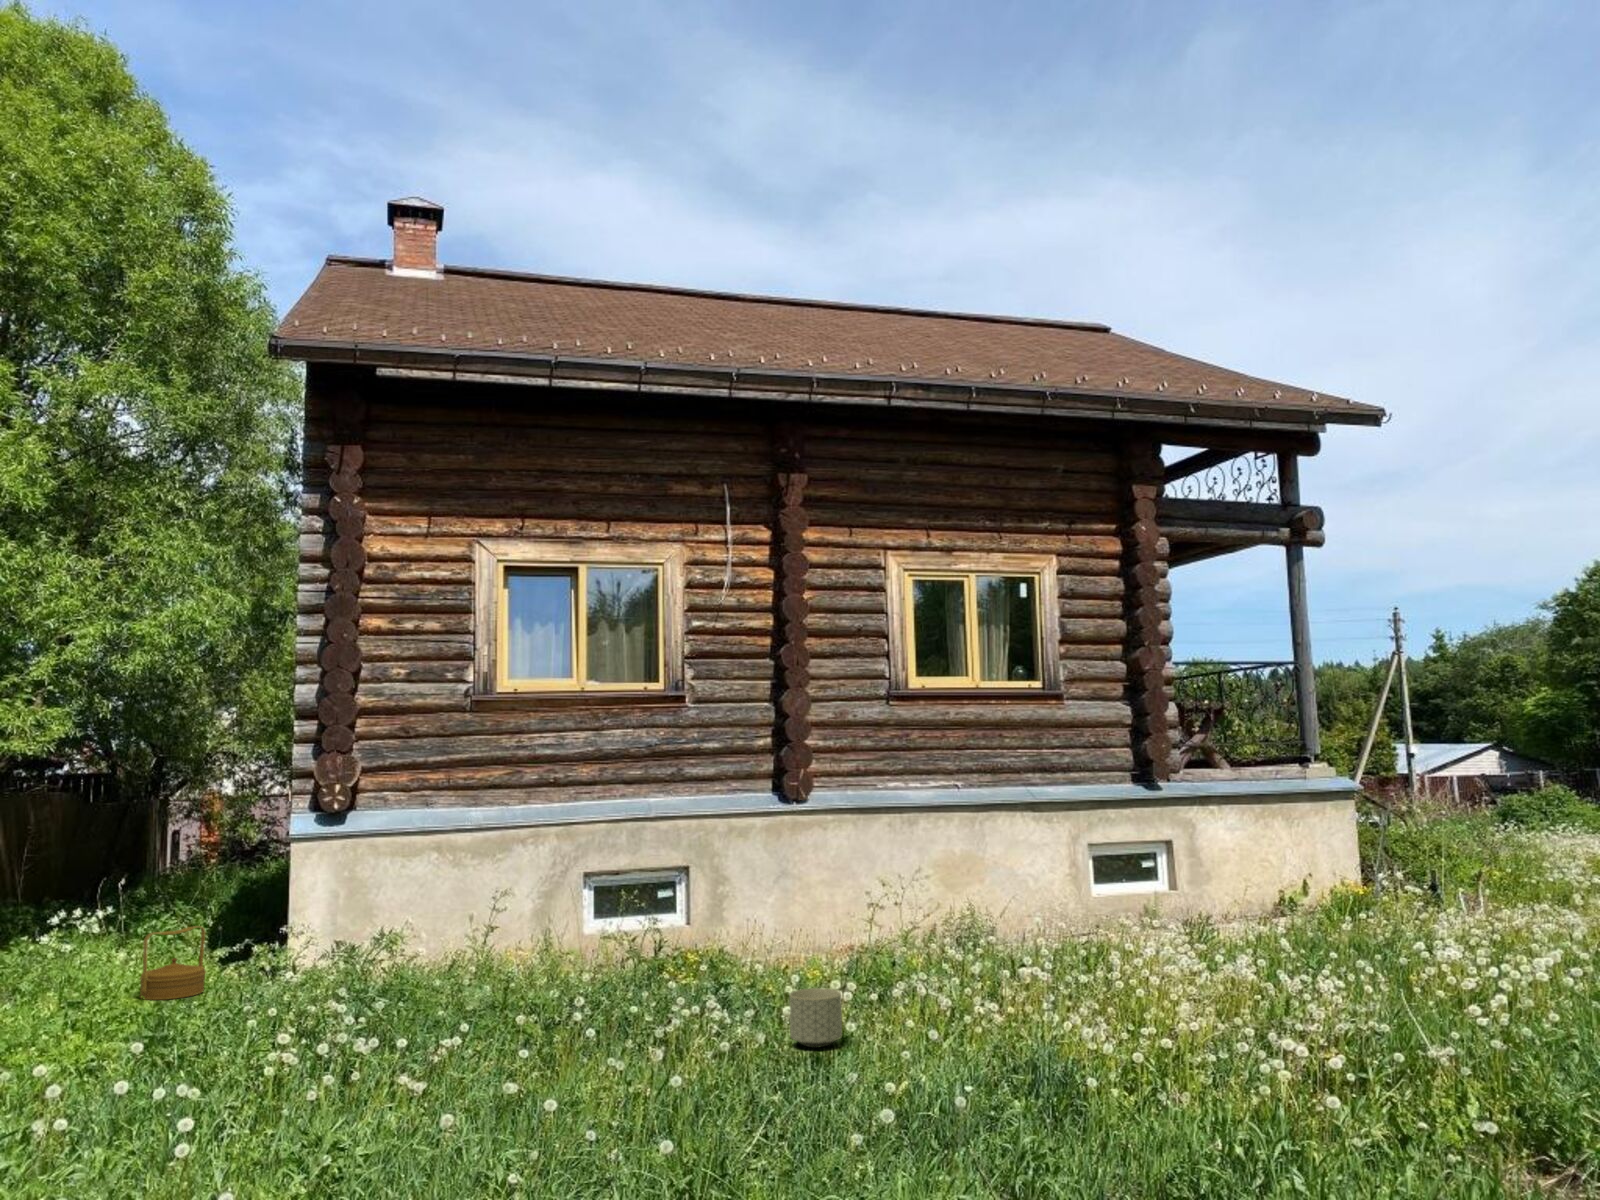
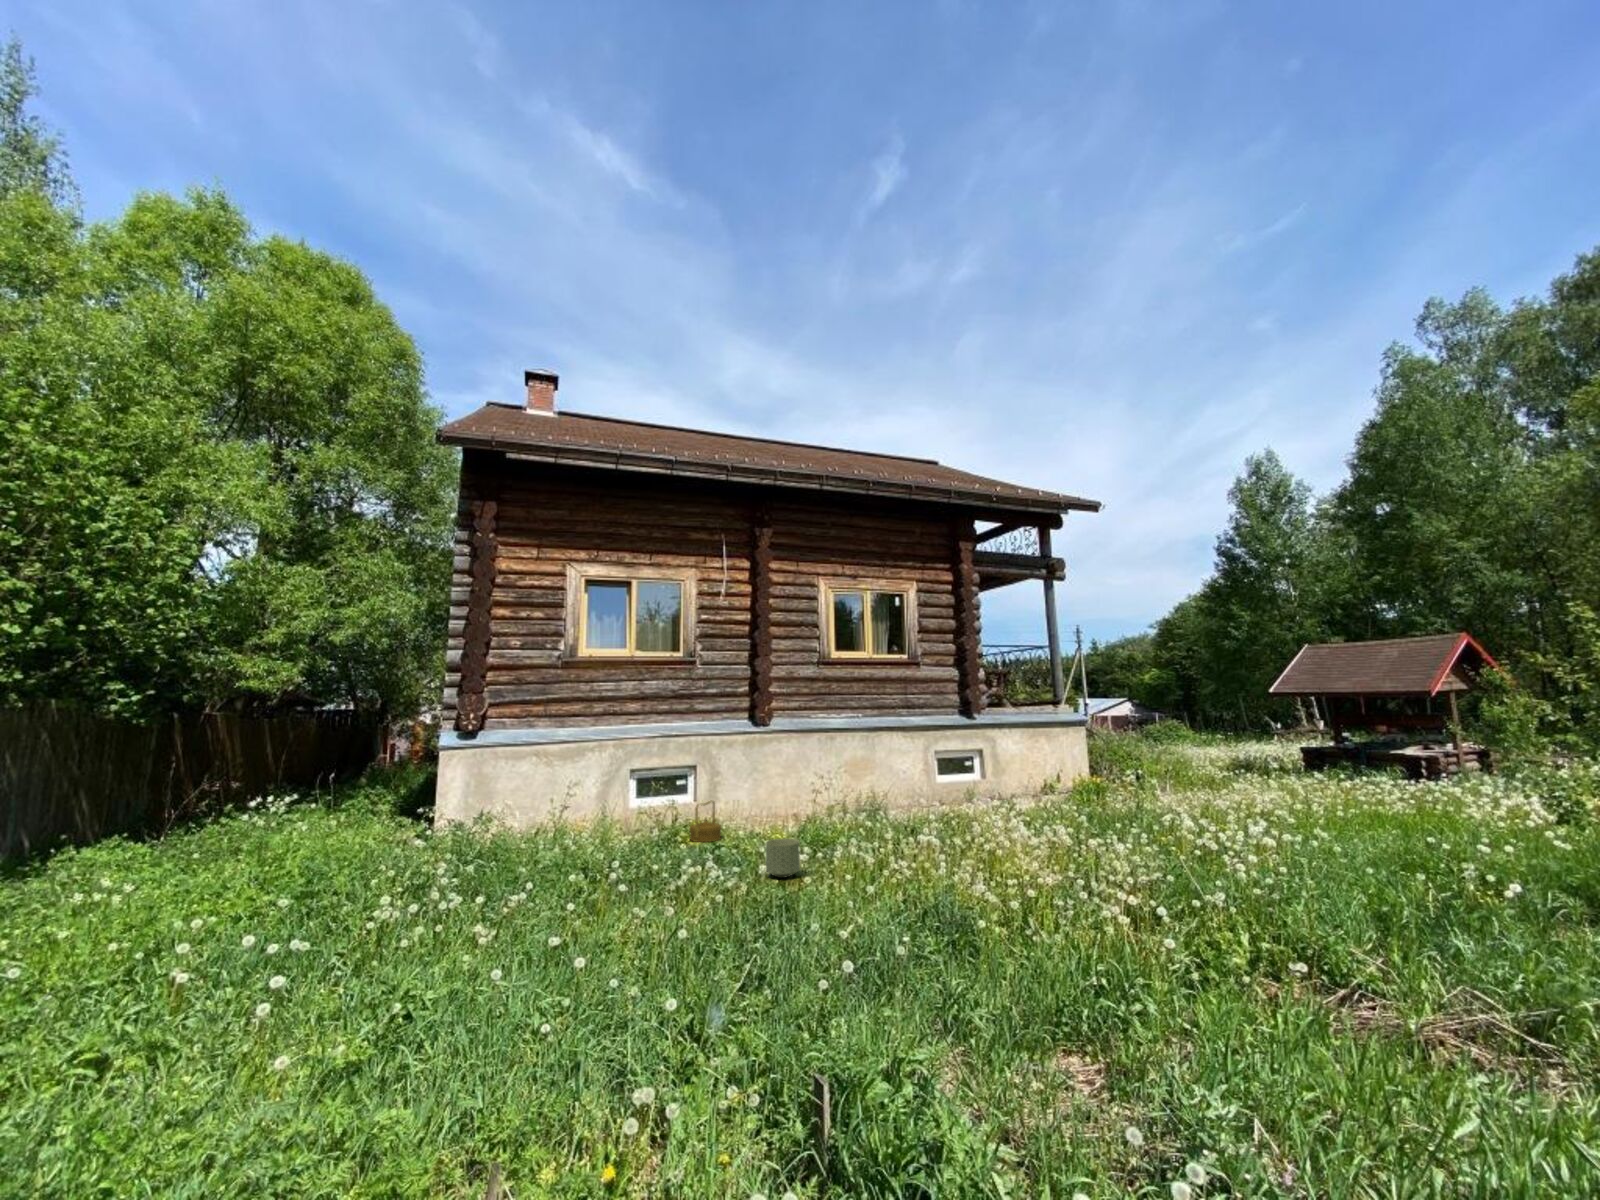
basket: present [140,926,206,1000] -> present [689,801,722,842]

